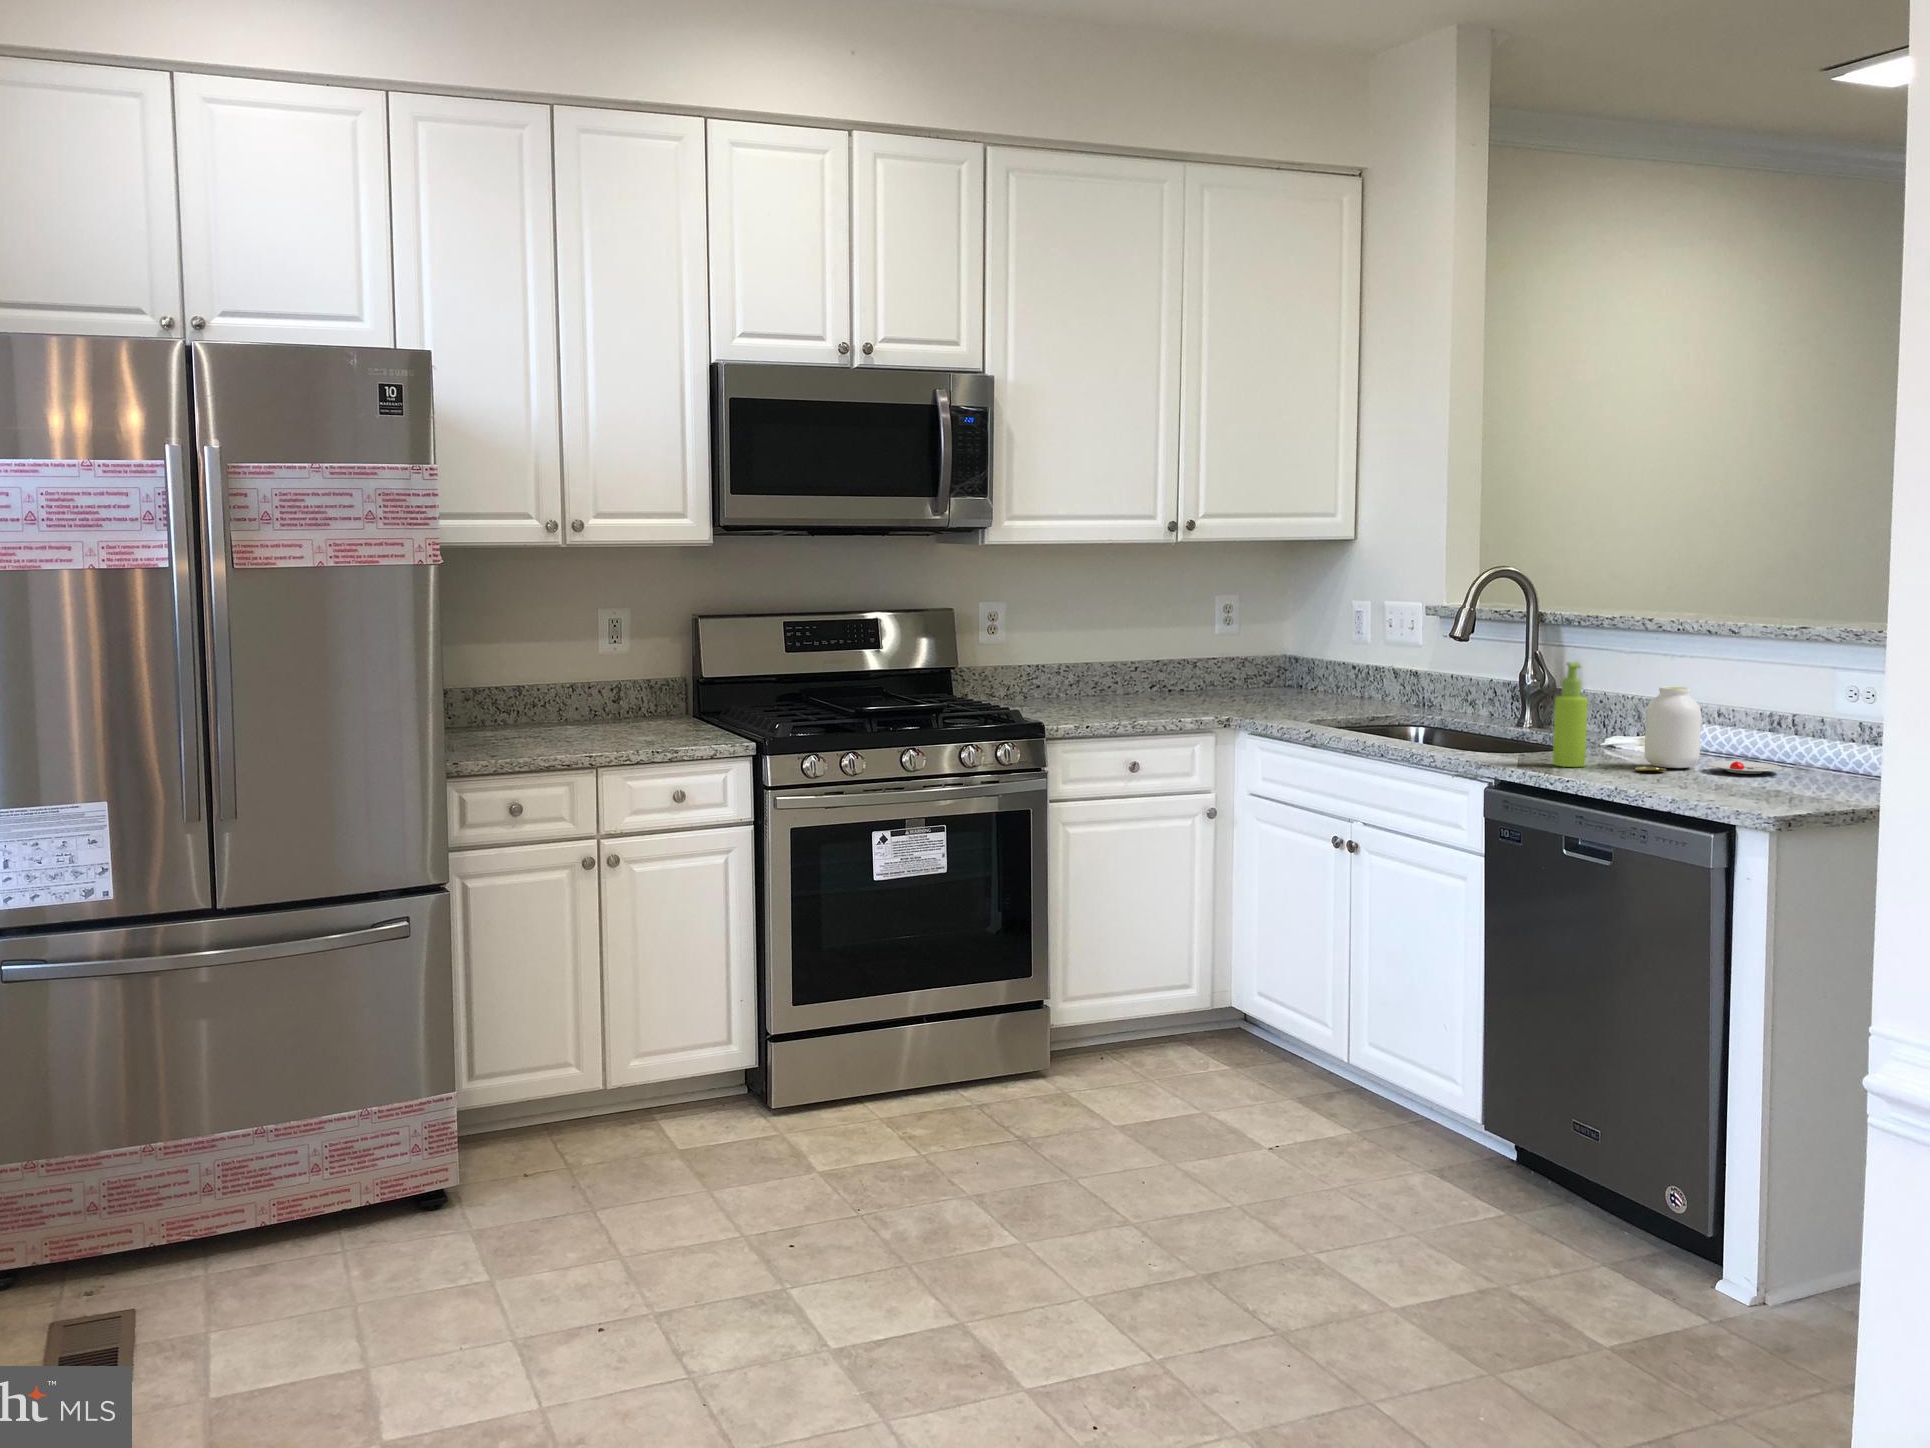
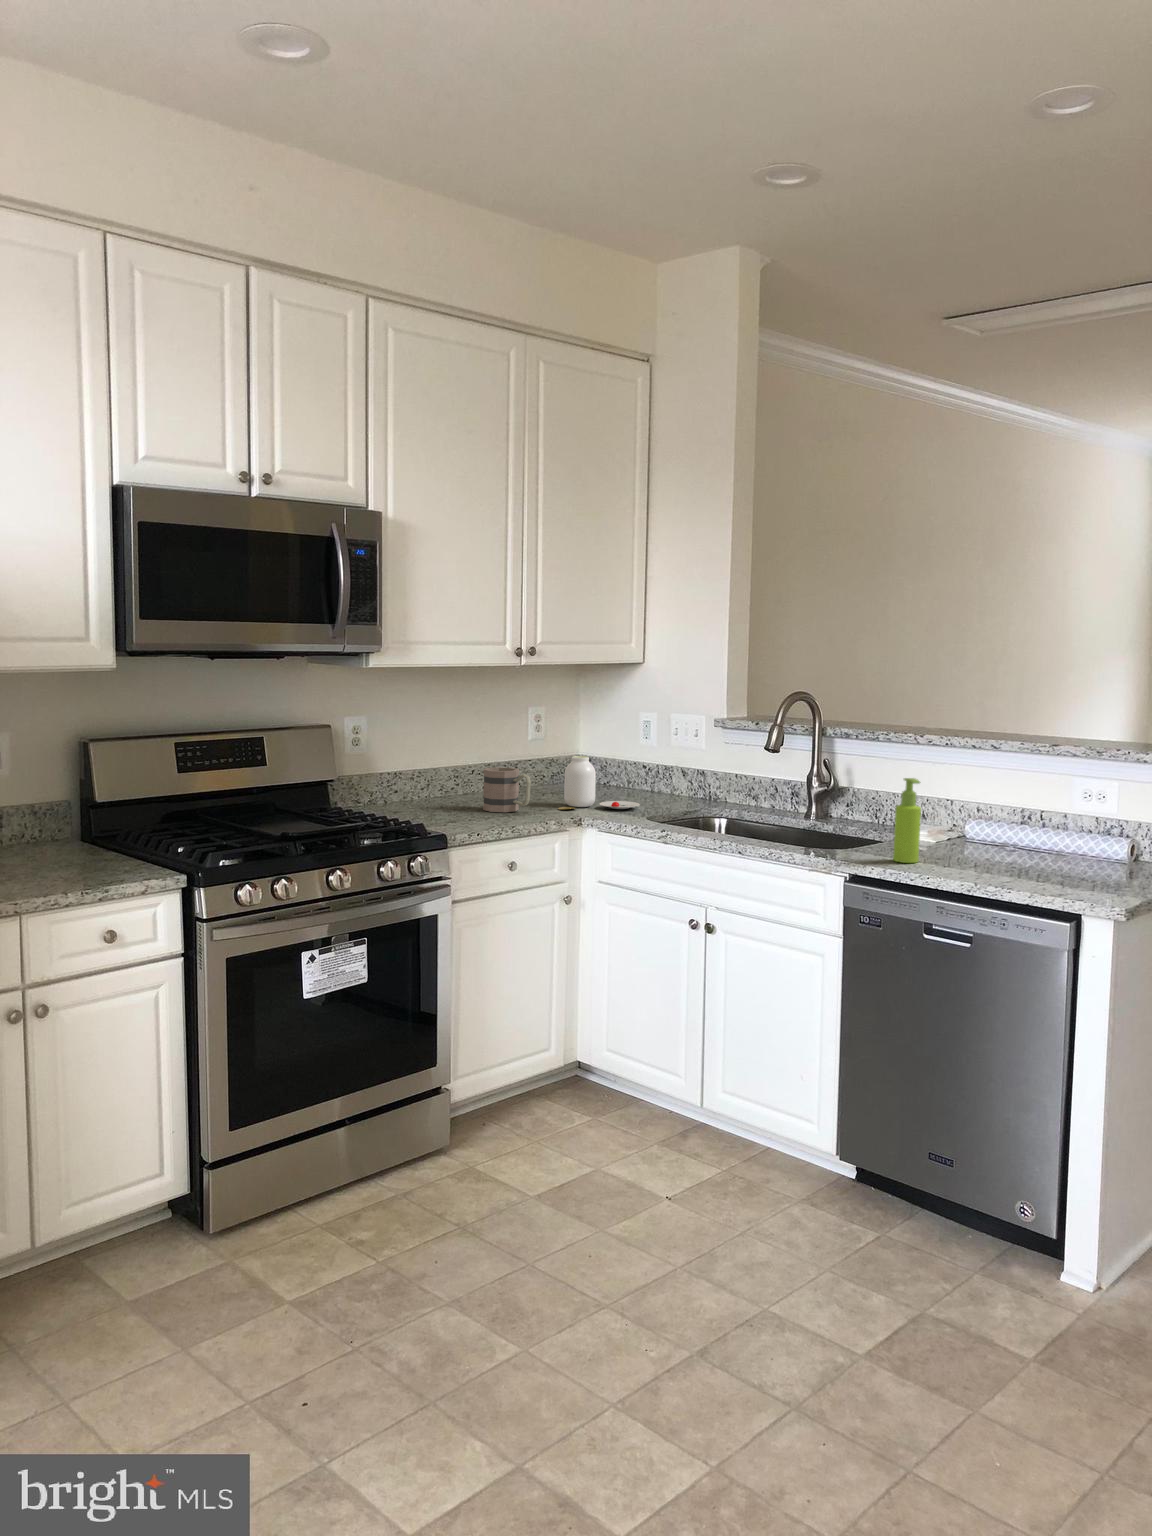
mug: none [1130,660,1181,710] -> present [483,767,531,812]
jar: present [1635,687,1783,774] -> present [558,756,640,810]

